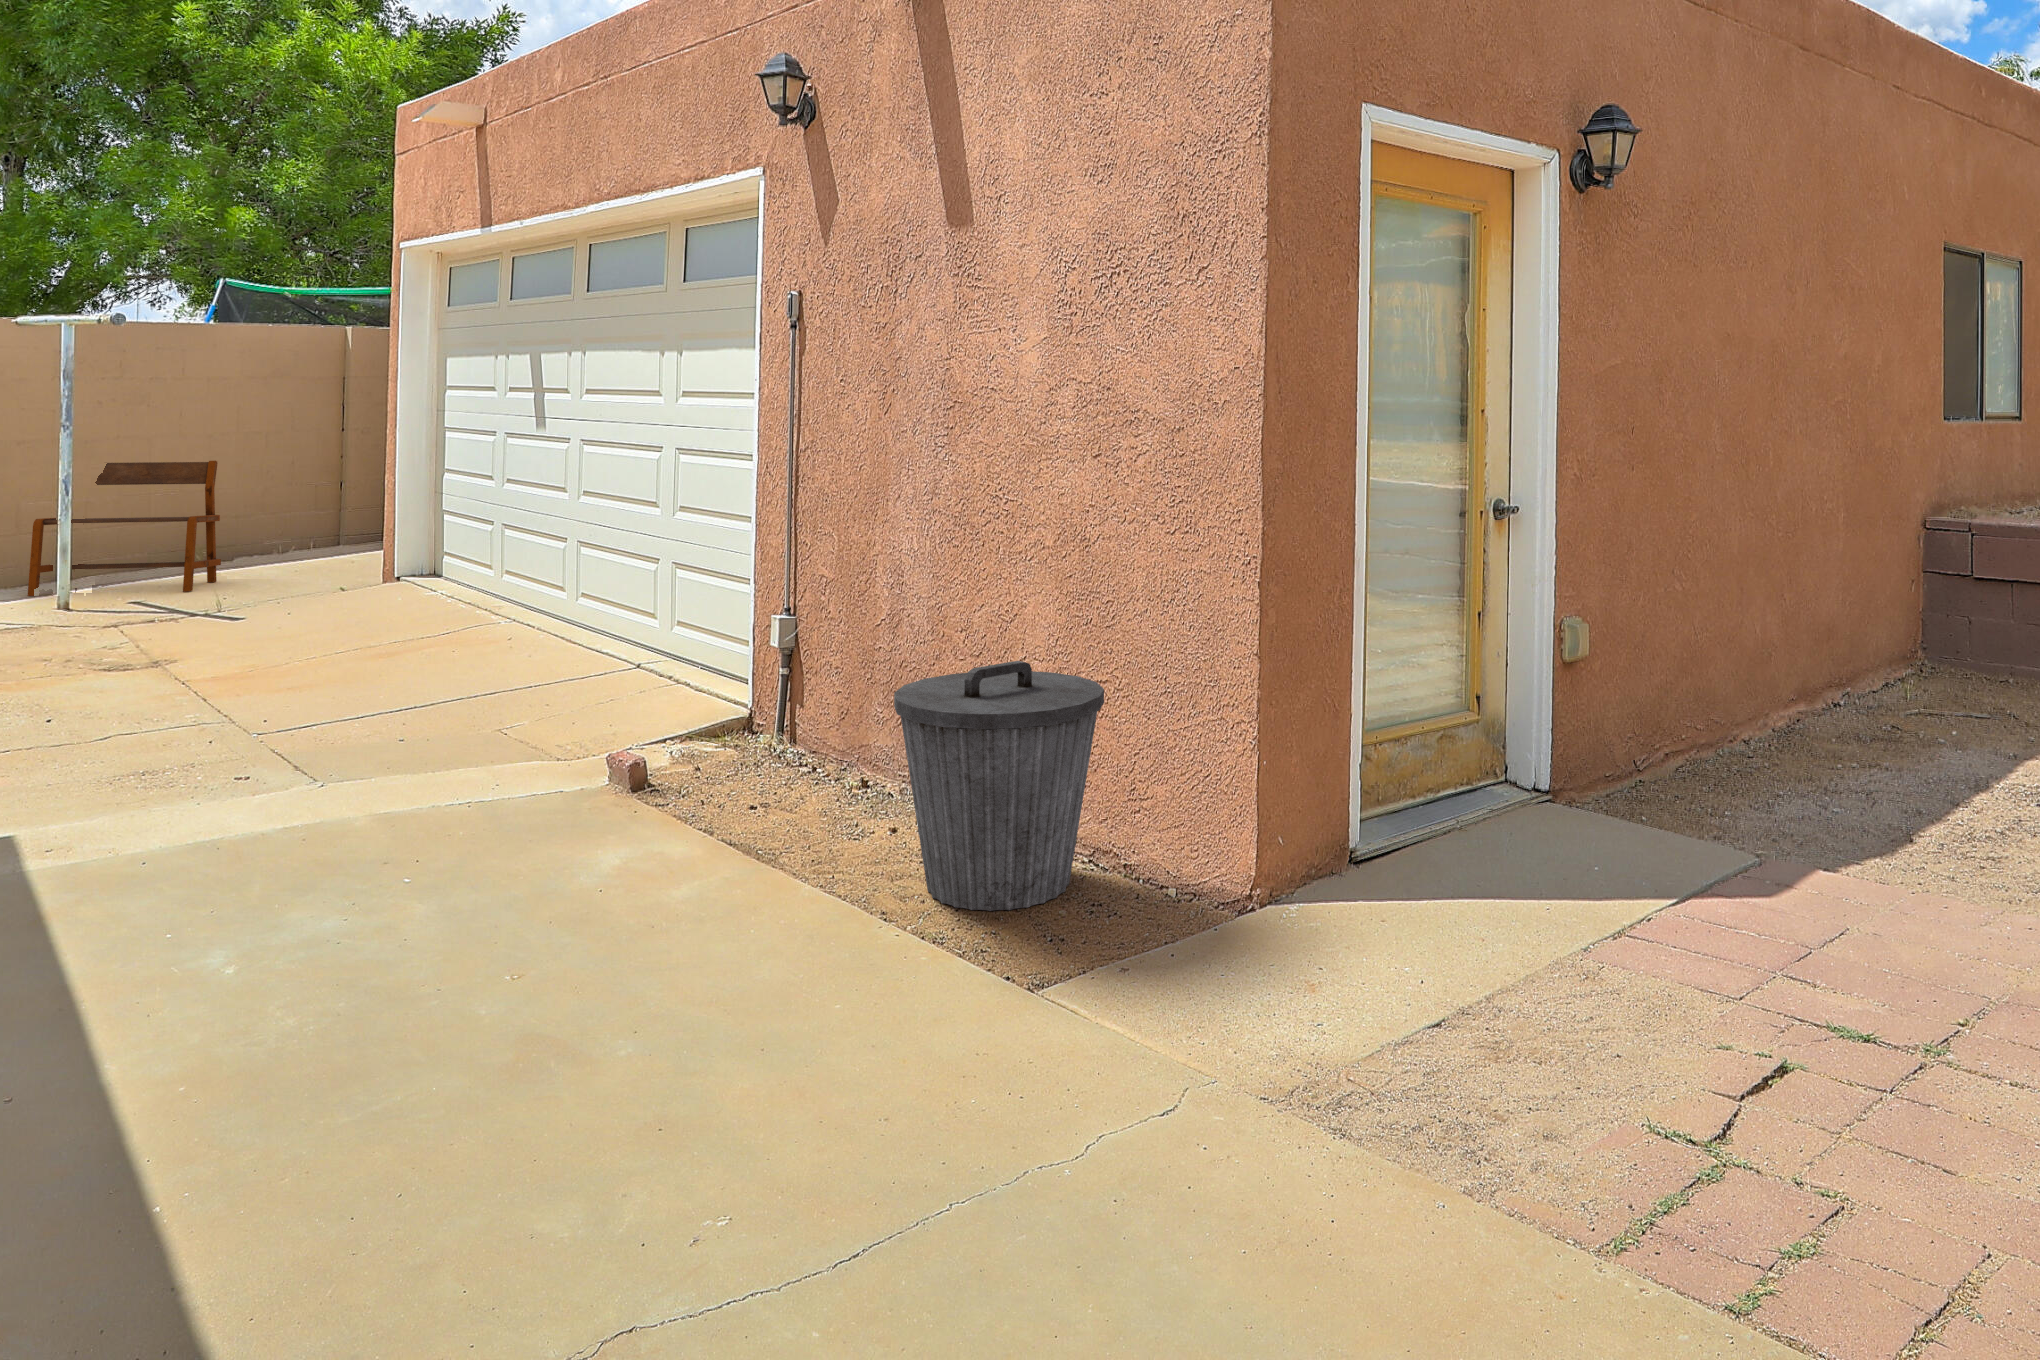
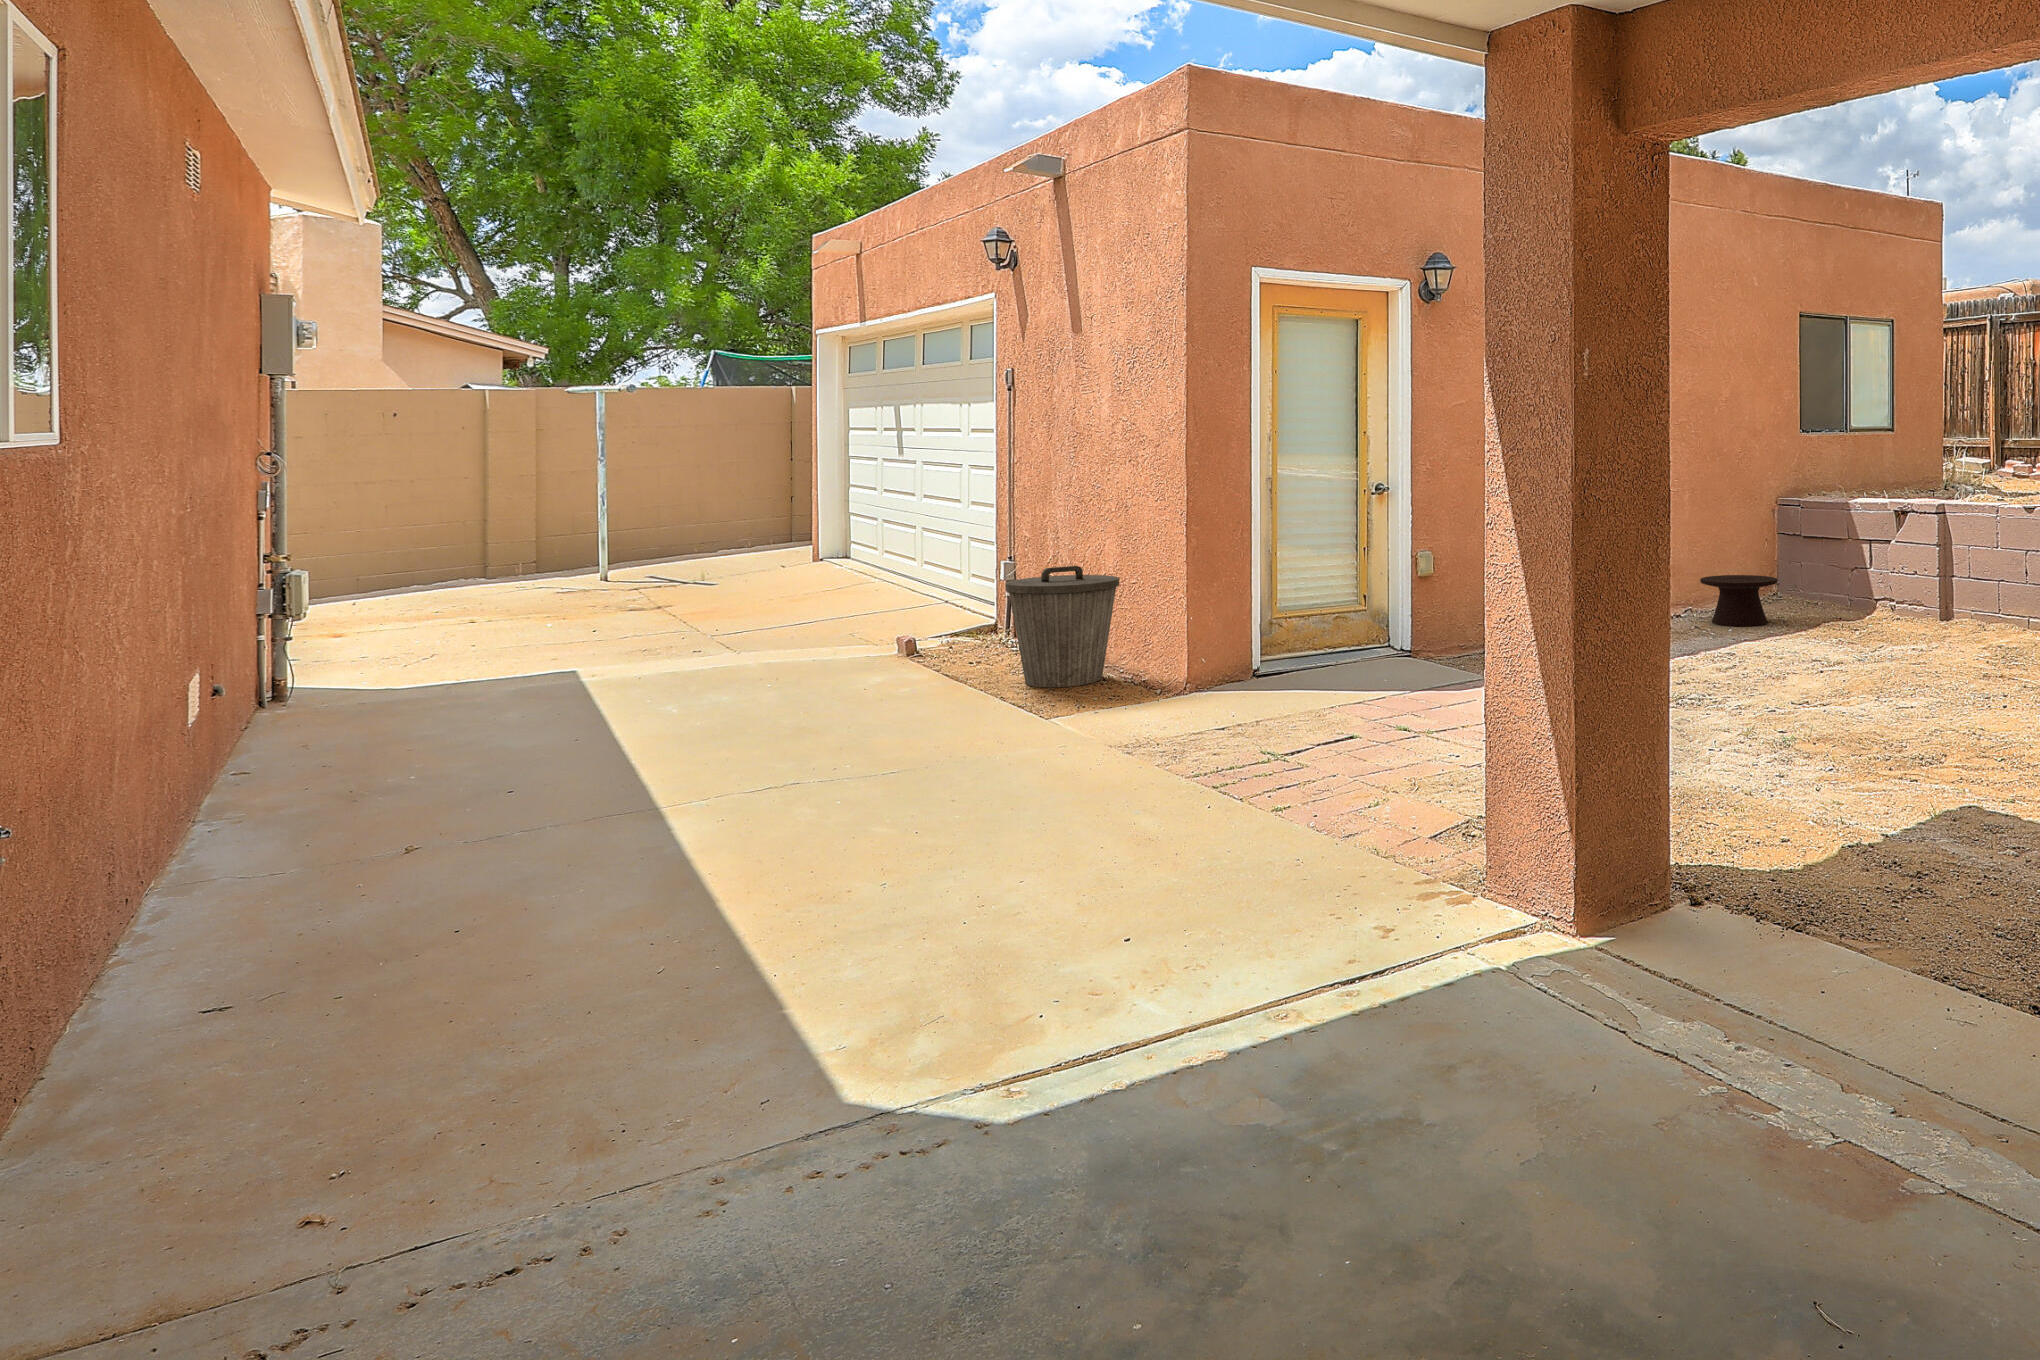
bench: present [28,461,221,596] -> none [582,486,708,579]
side table: none [1854,635,1988,722] -> present [1700,575,1778,626]

